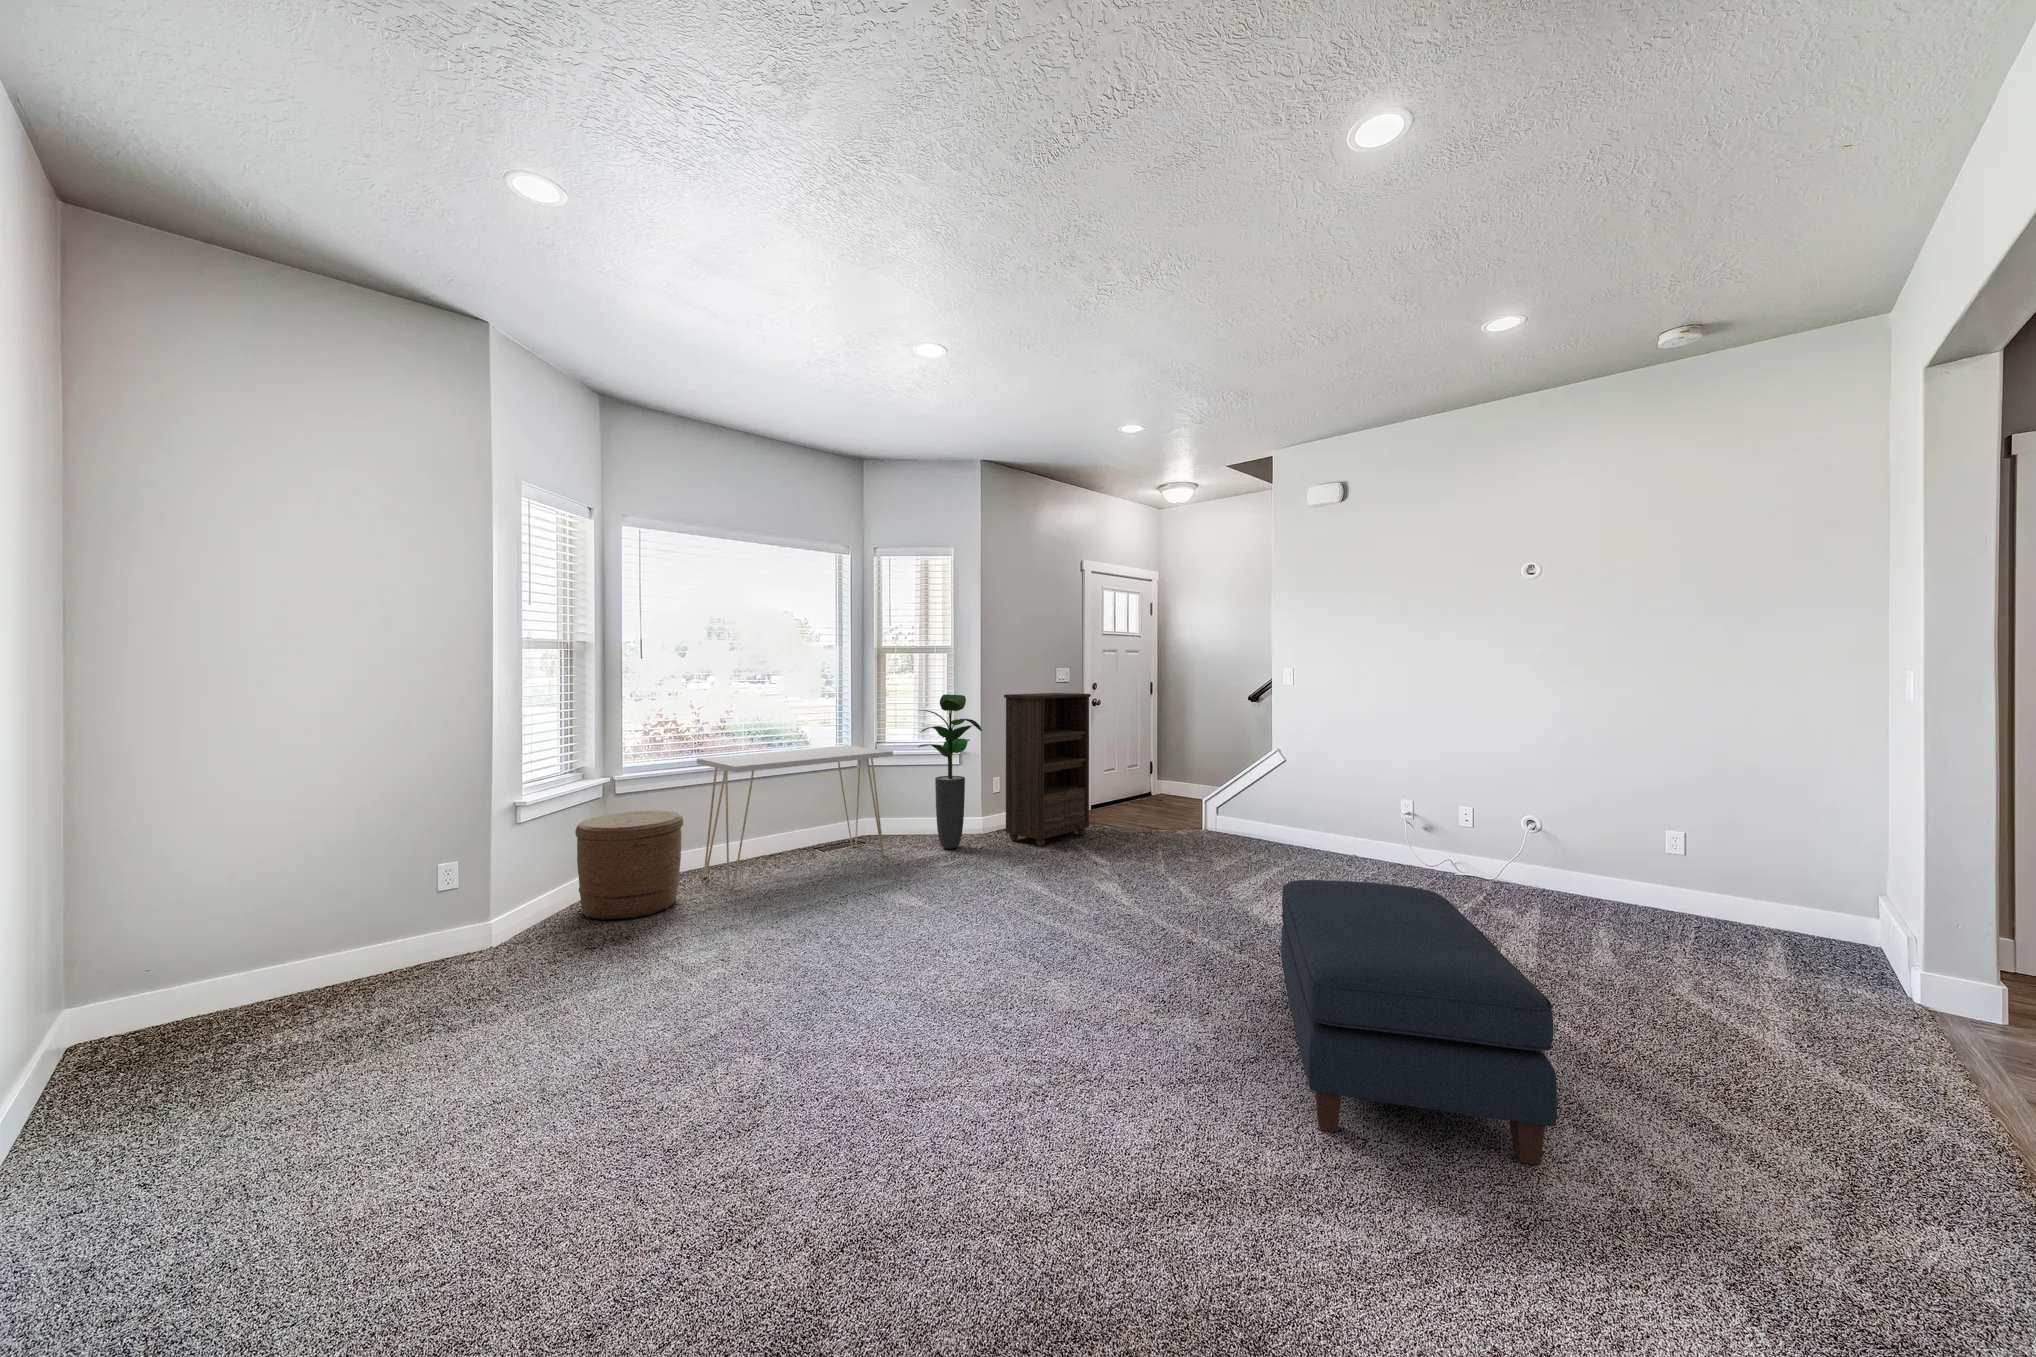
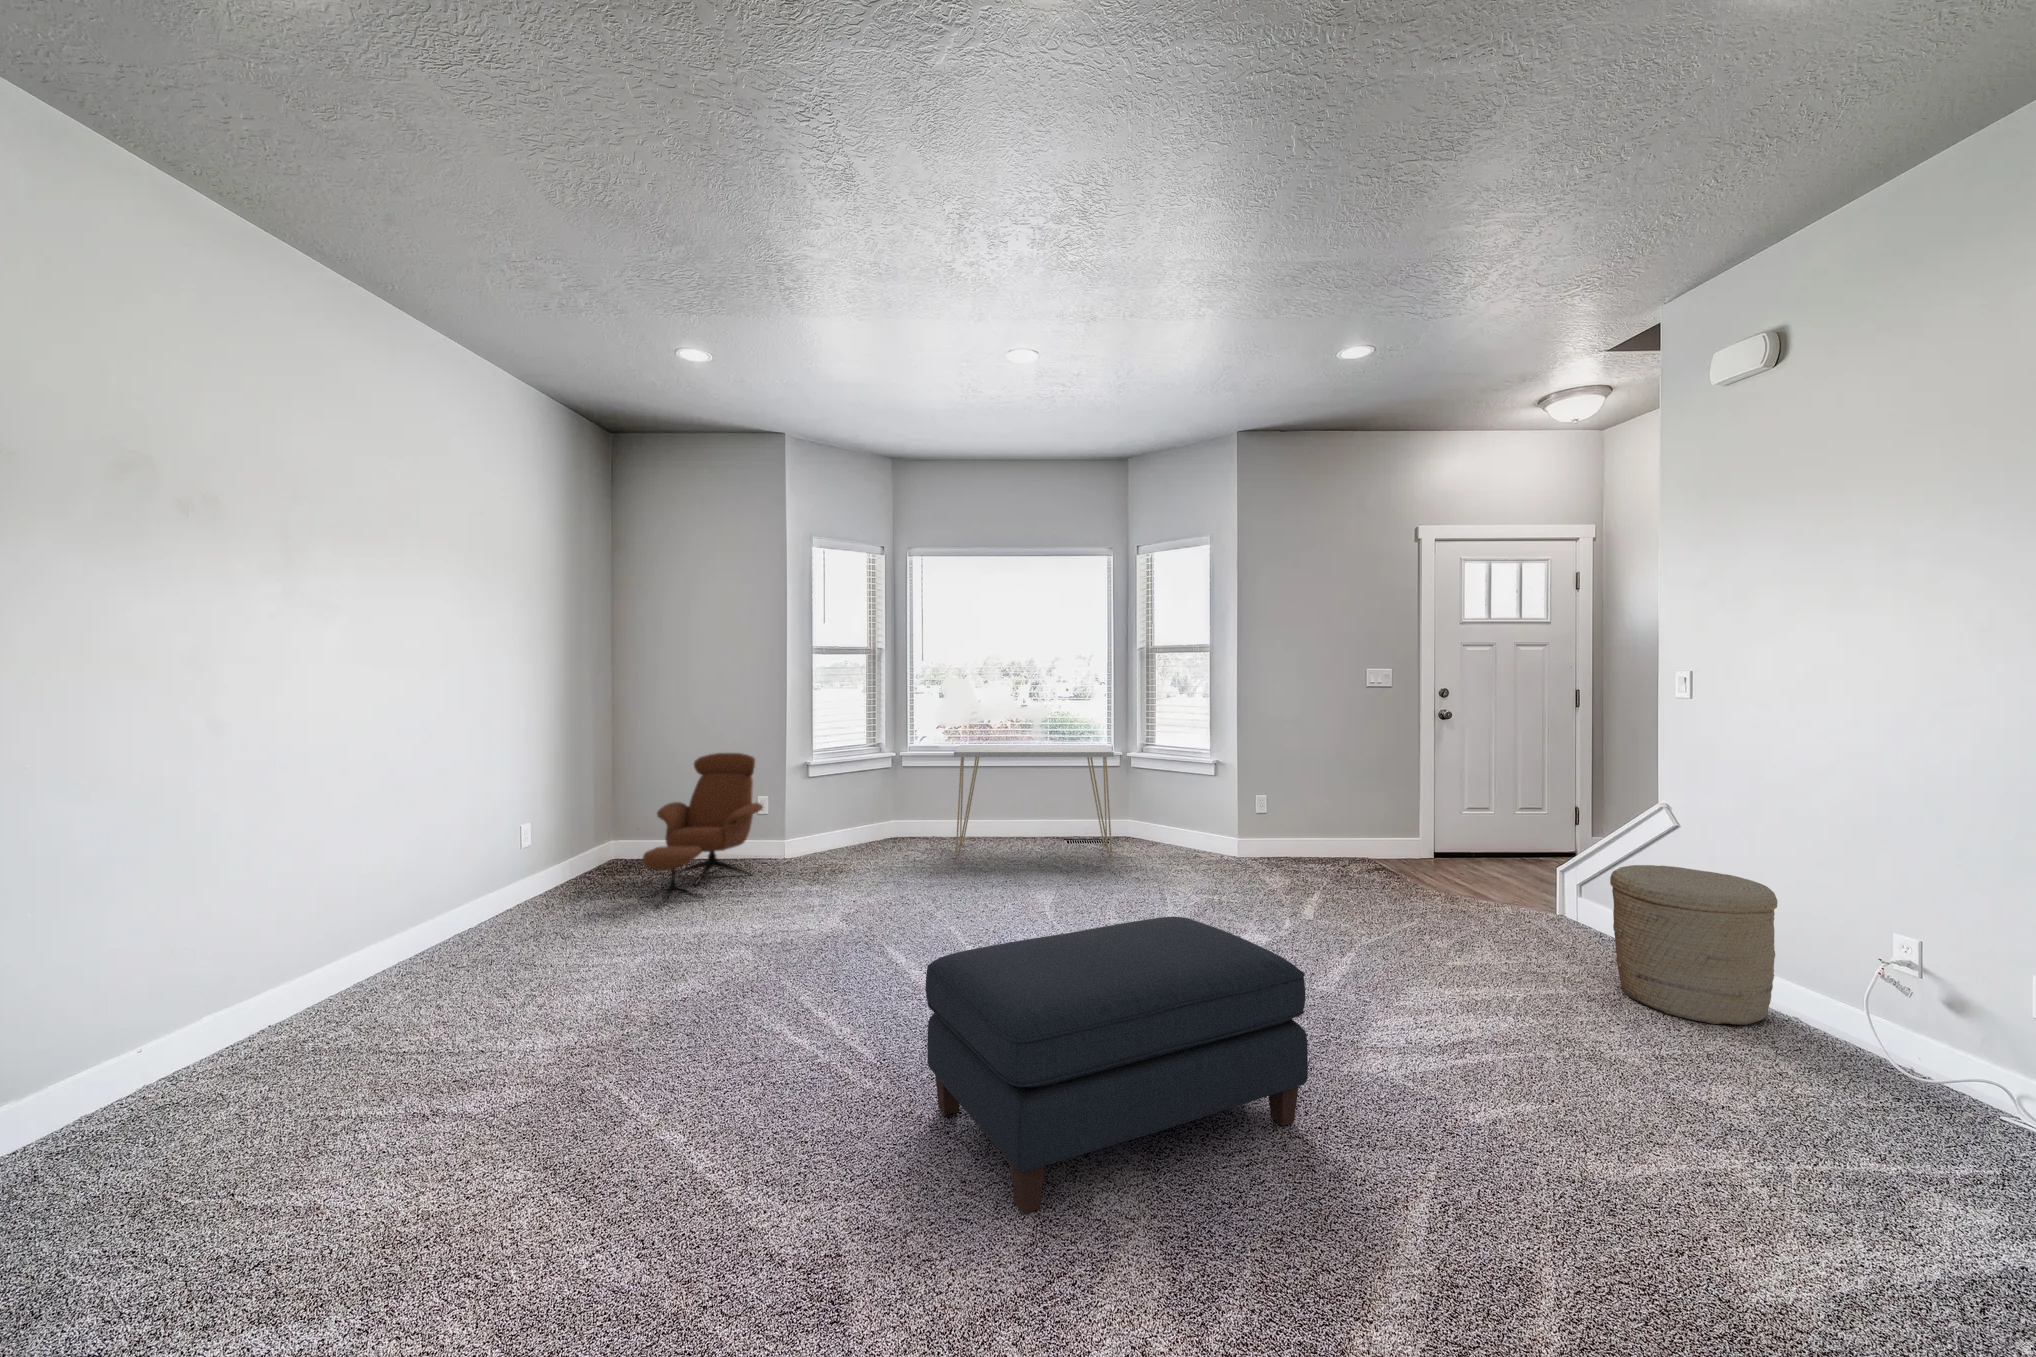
bookshelf: present [1004,693,1091,846] -> none [1250,698,1368,878]
potted plant: present [918,694,982,849] -> none [1143,697,1220,862]
lounge chair: none [269,802,500,1100] -> present [640,753,763,908]
woven basket: present [575,811,683,920] -> present [1610,865,1778,1025]

